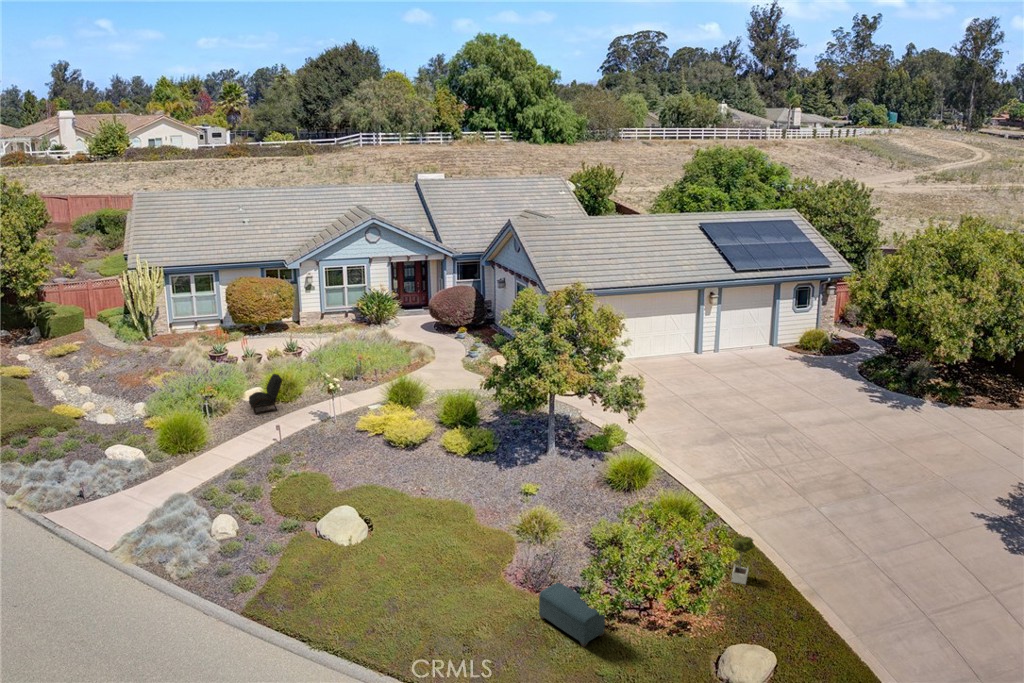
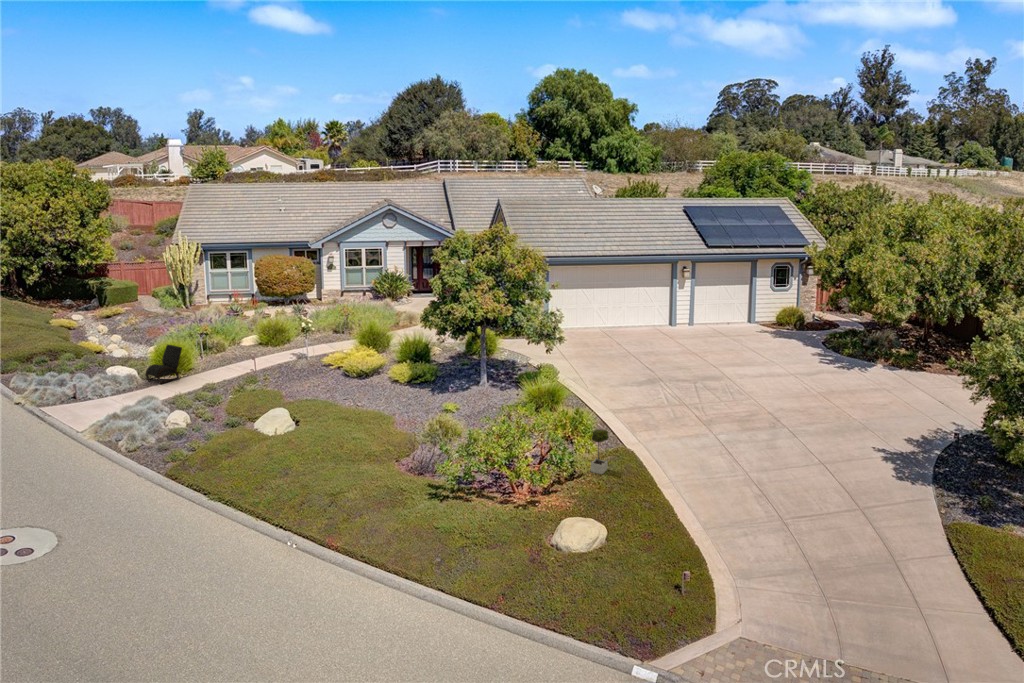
lounge chair: present [249,374,282,415] -> present [146,345,182,384]
bench: present [539,583,605,647] -> none [403,456,453,504]

